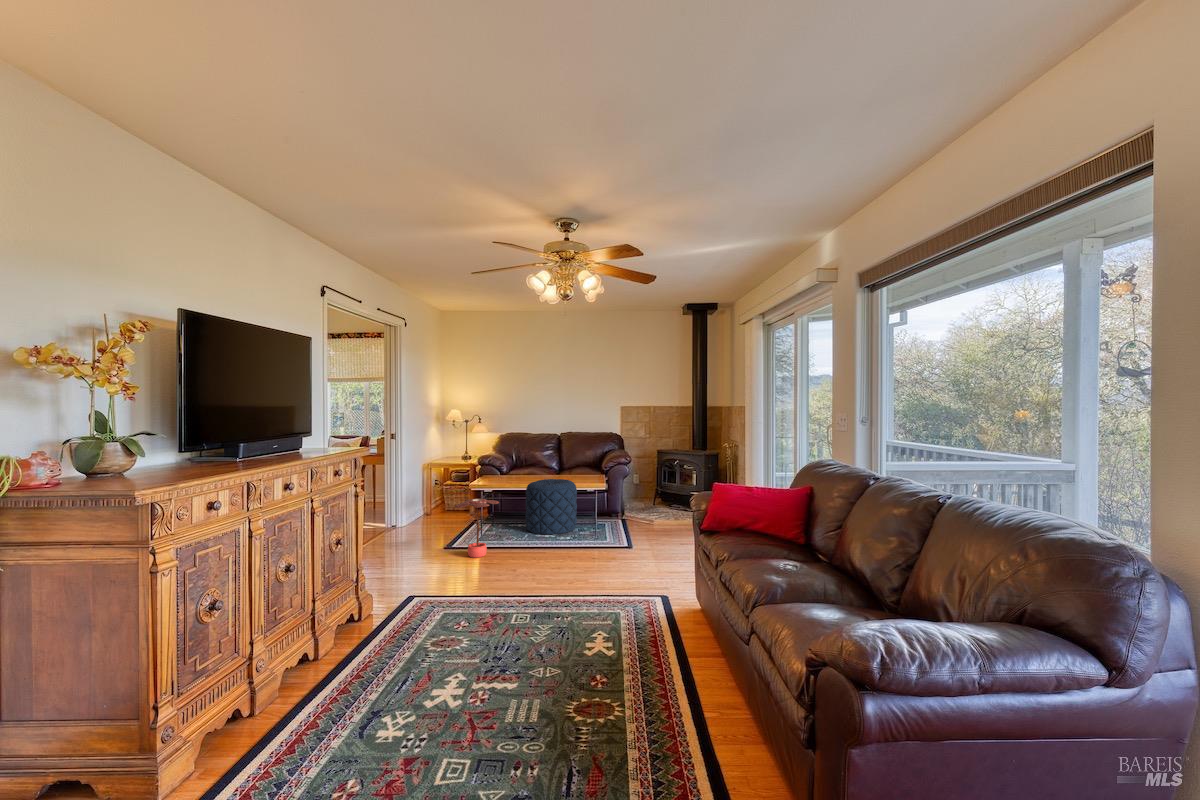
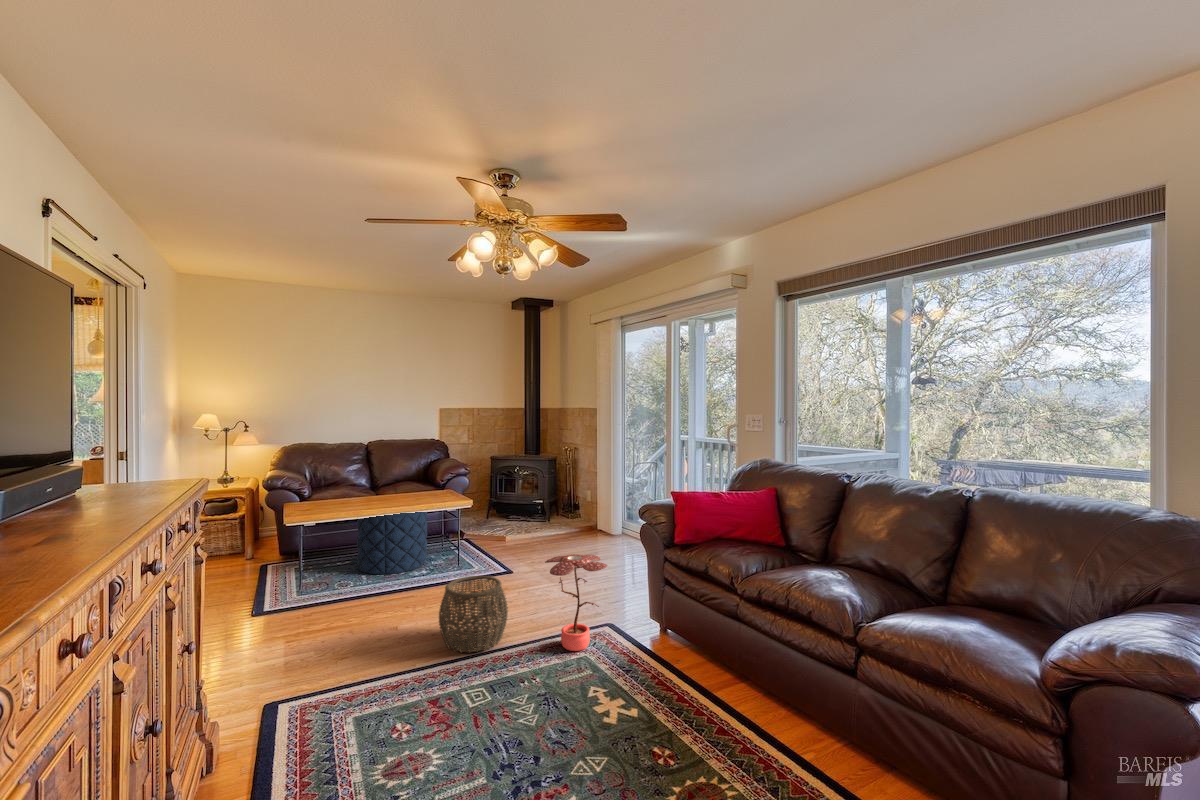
potted plant: present [455,498,499,558] -> present [545,554,607,651]
woven basket: none [527,537,580,593] -> present [439,576,508,653]

